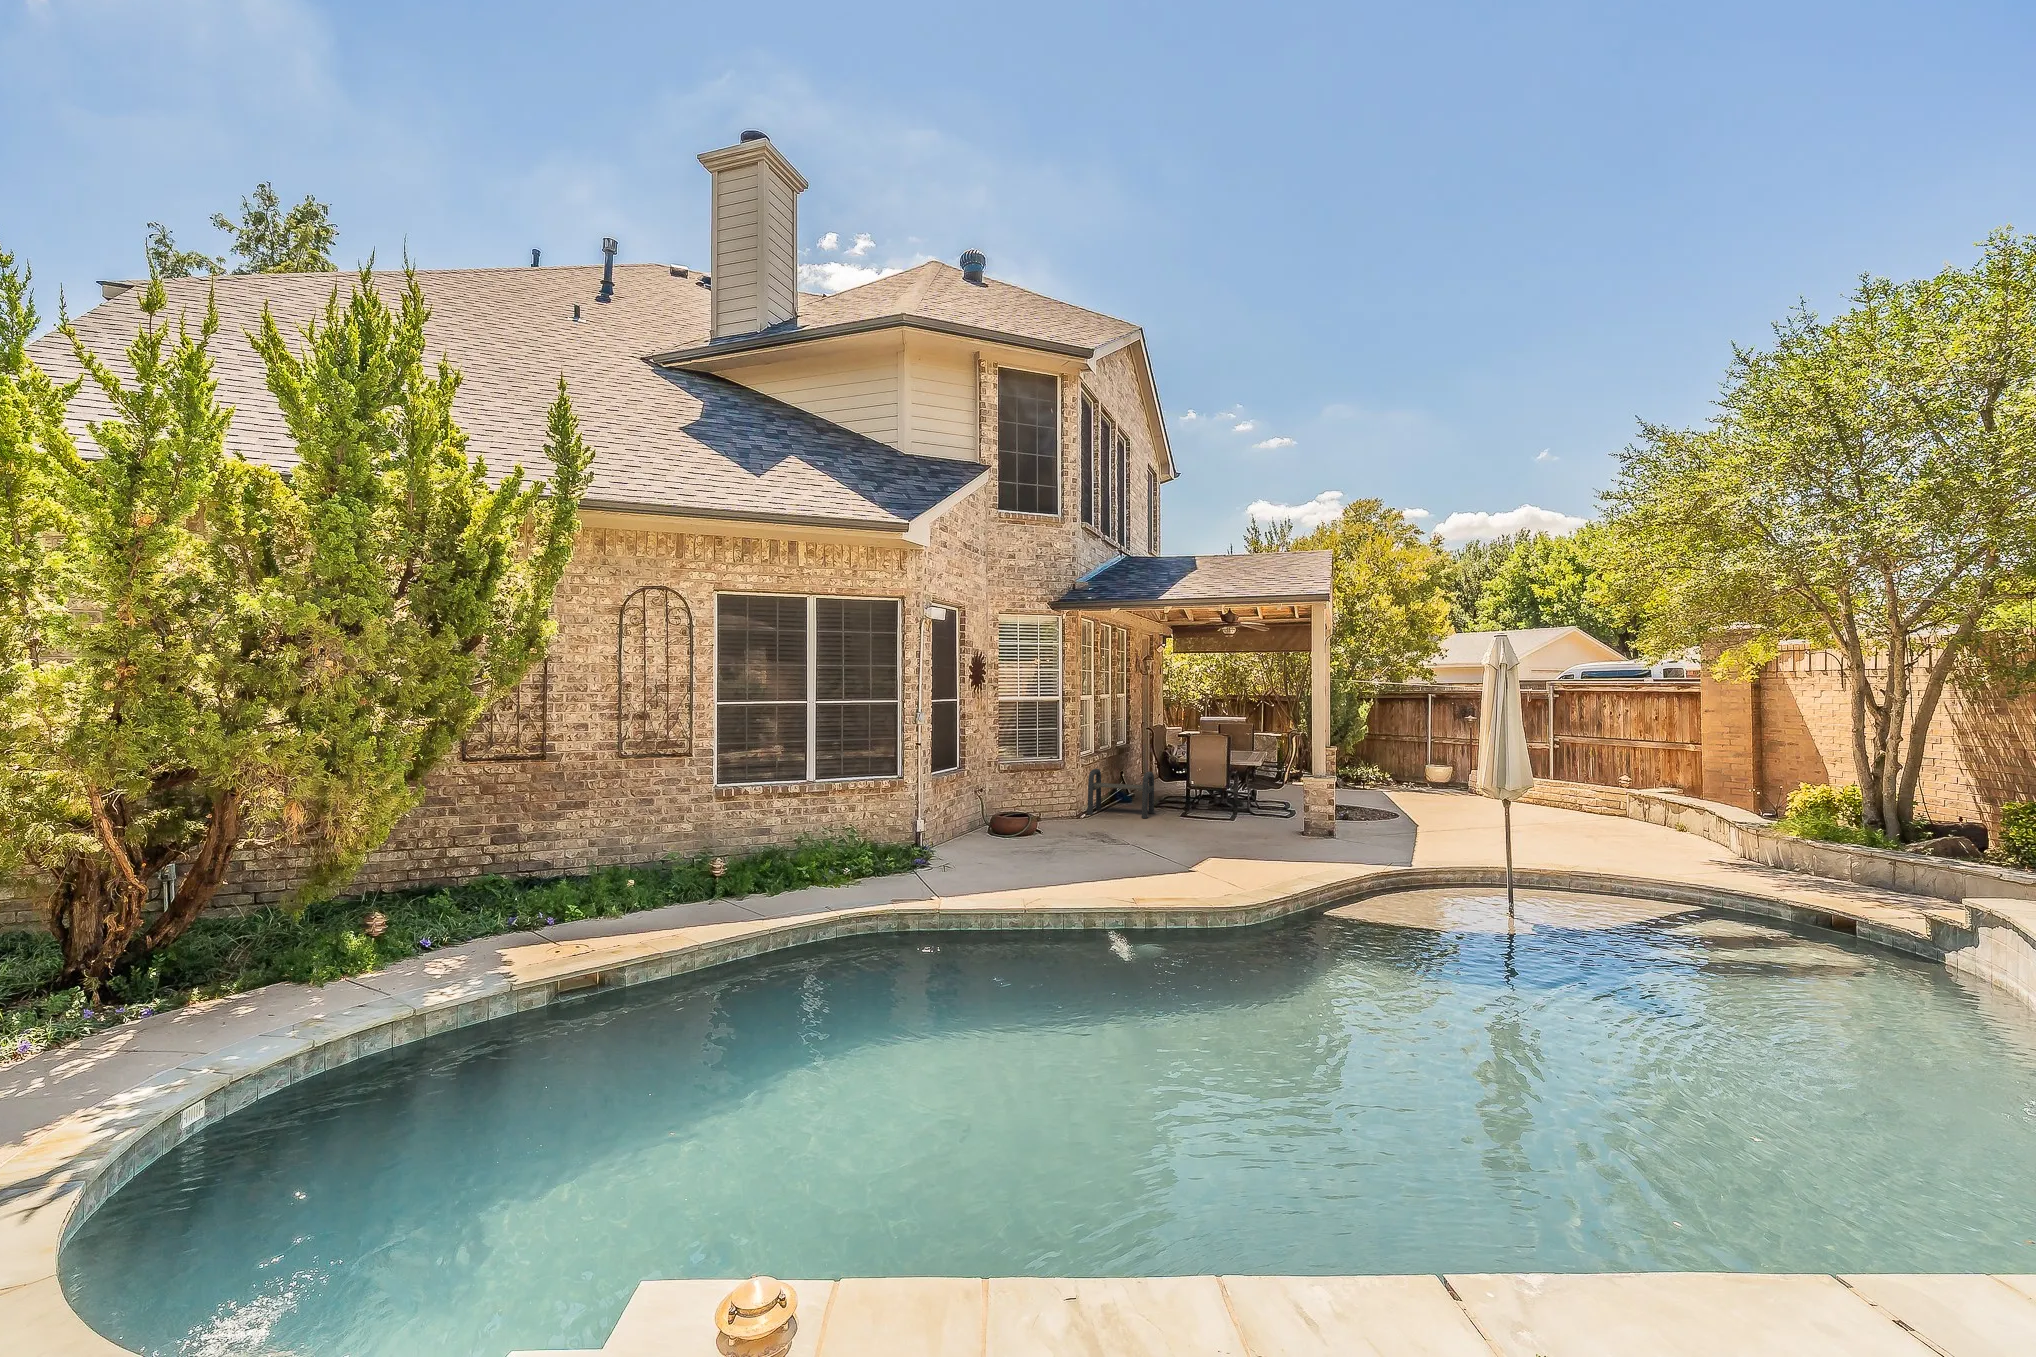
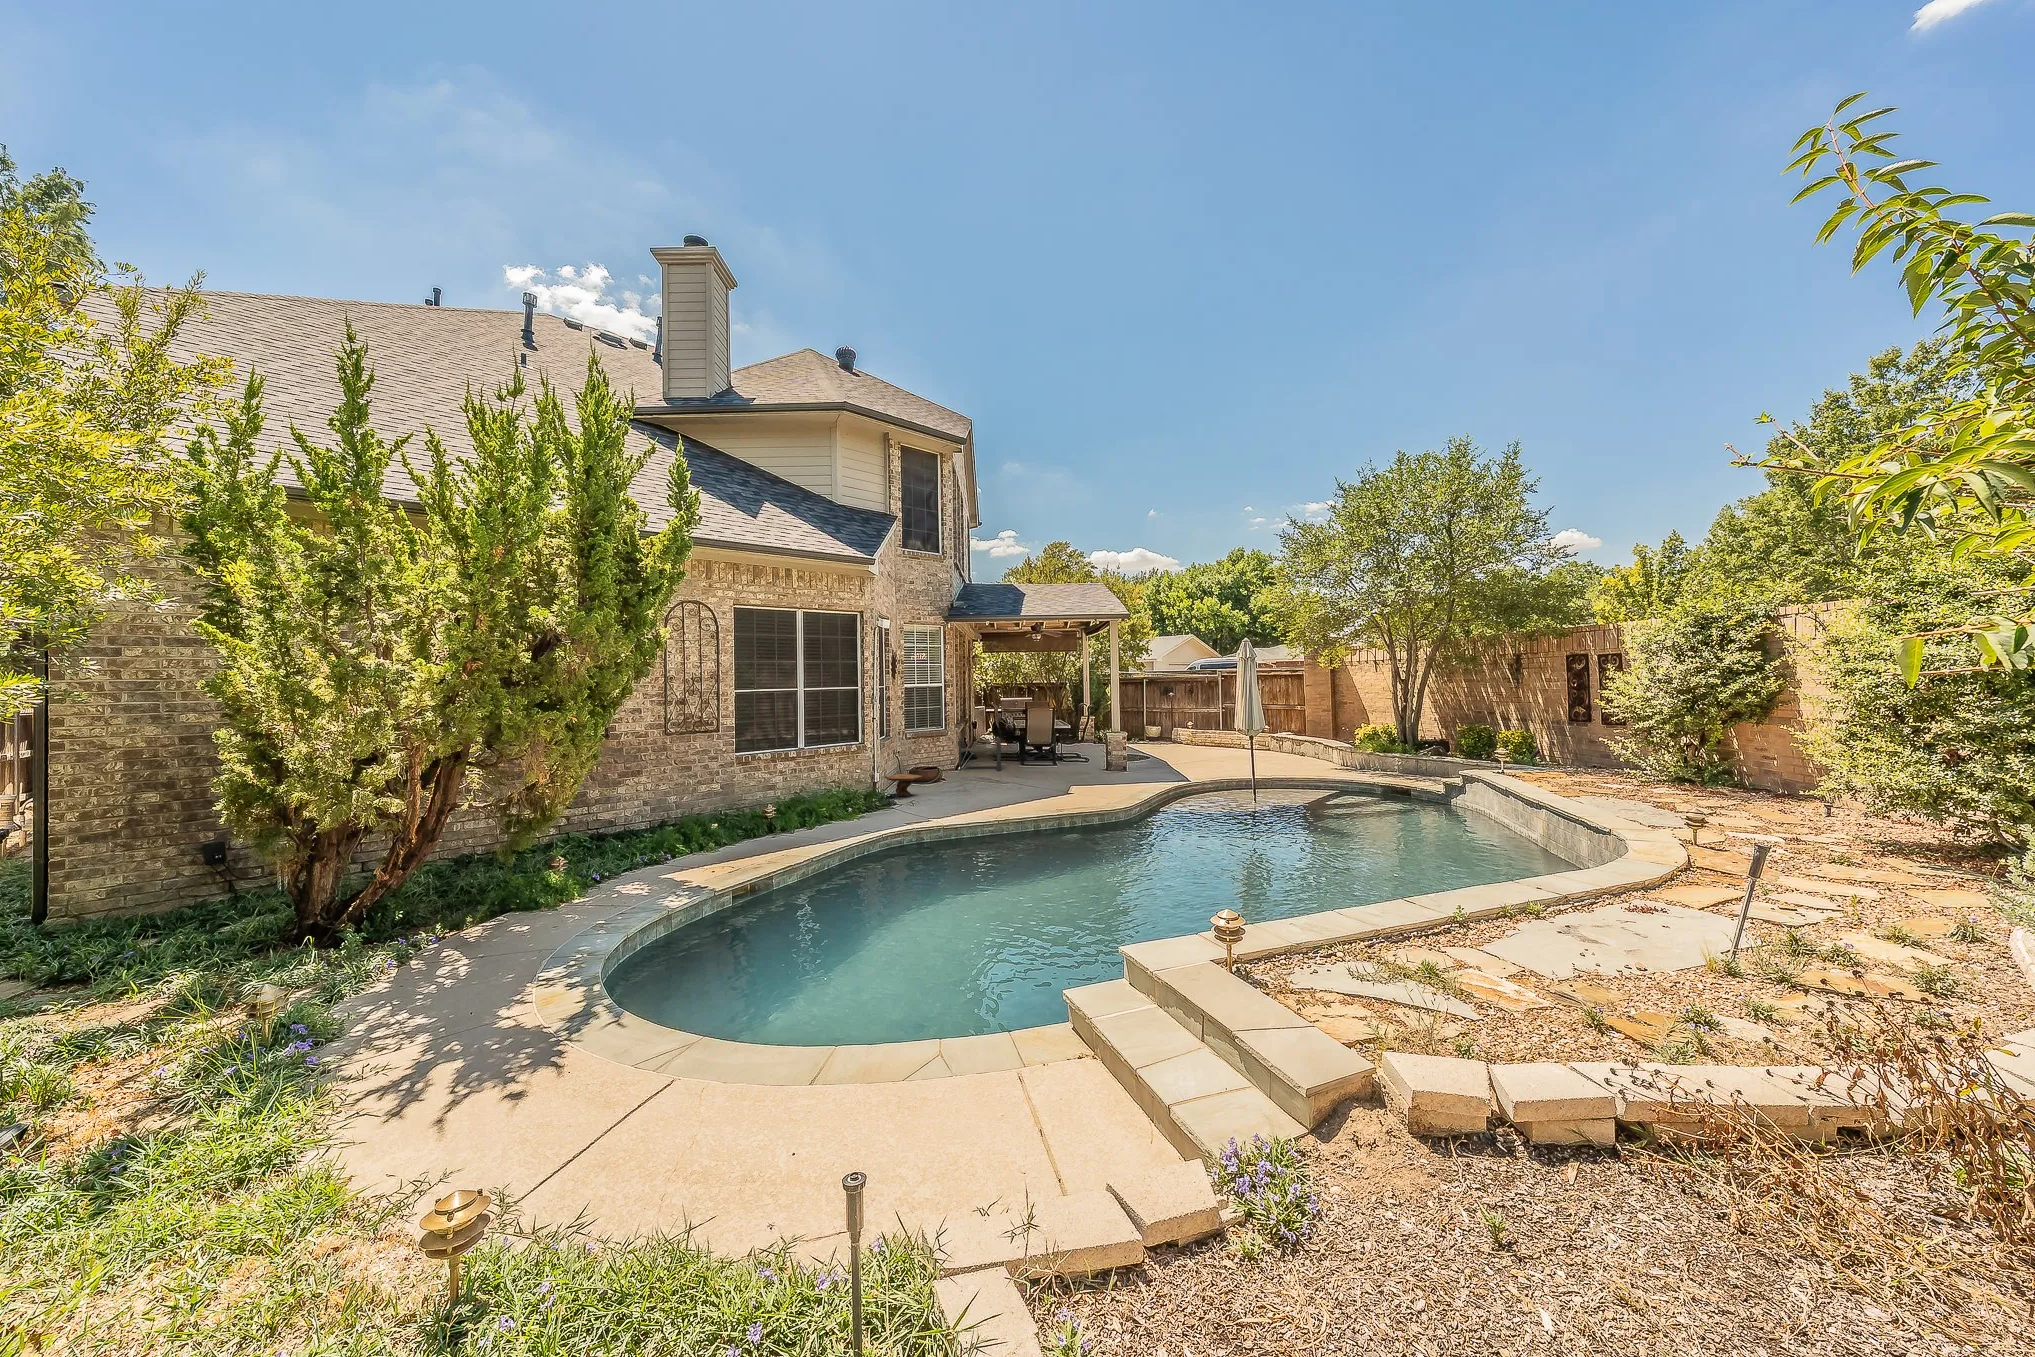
side table: none [939,819,990,851] -> present [884,774,922,796]

